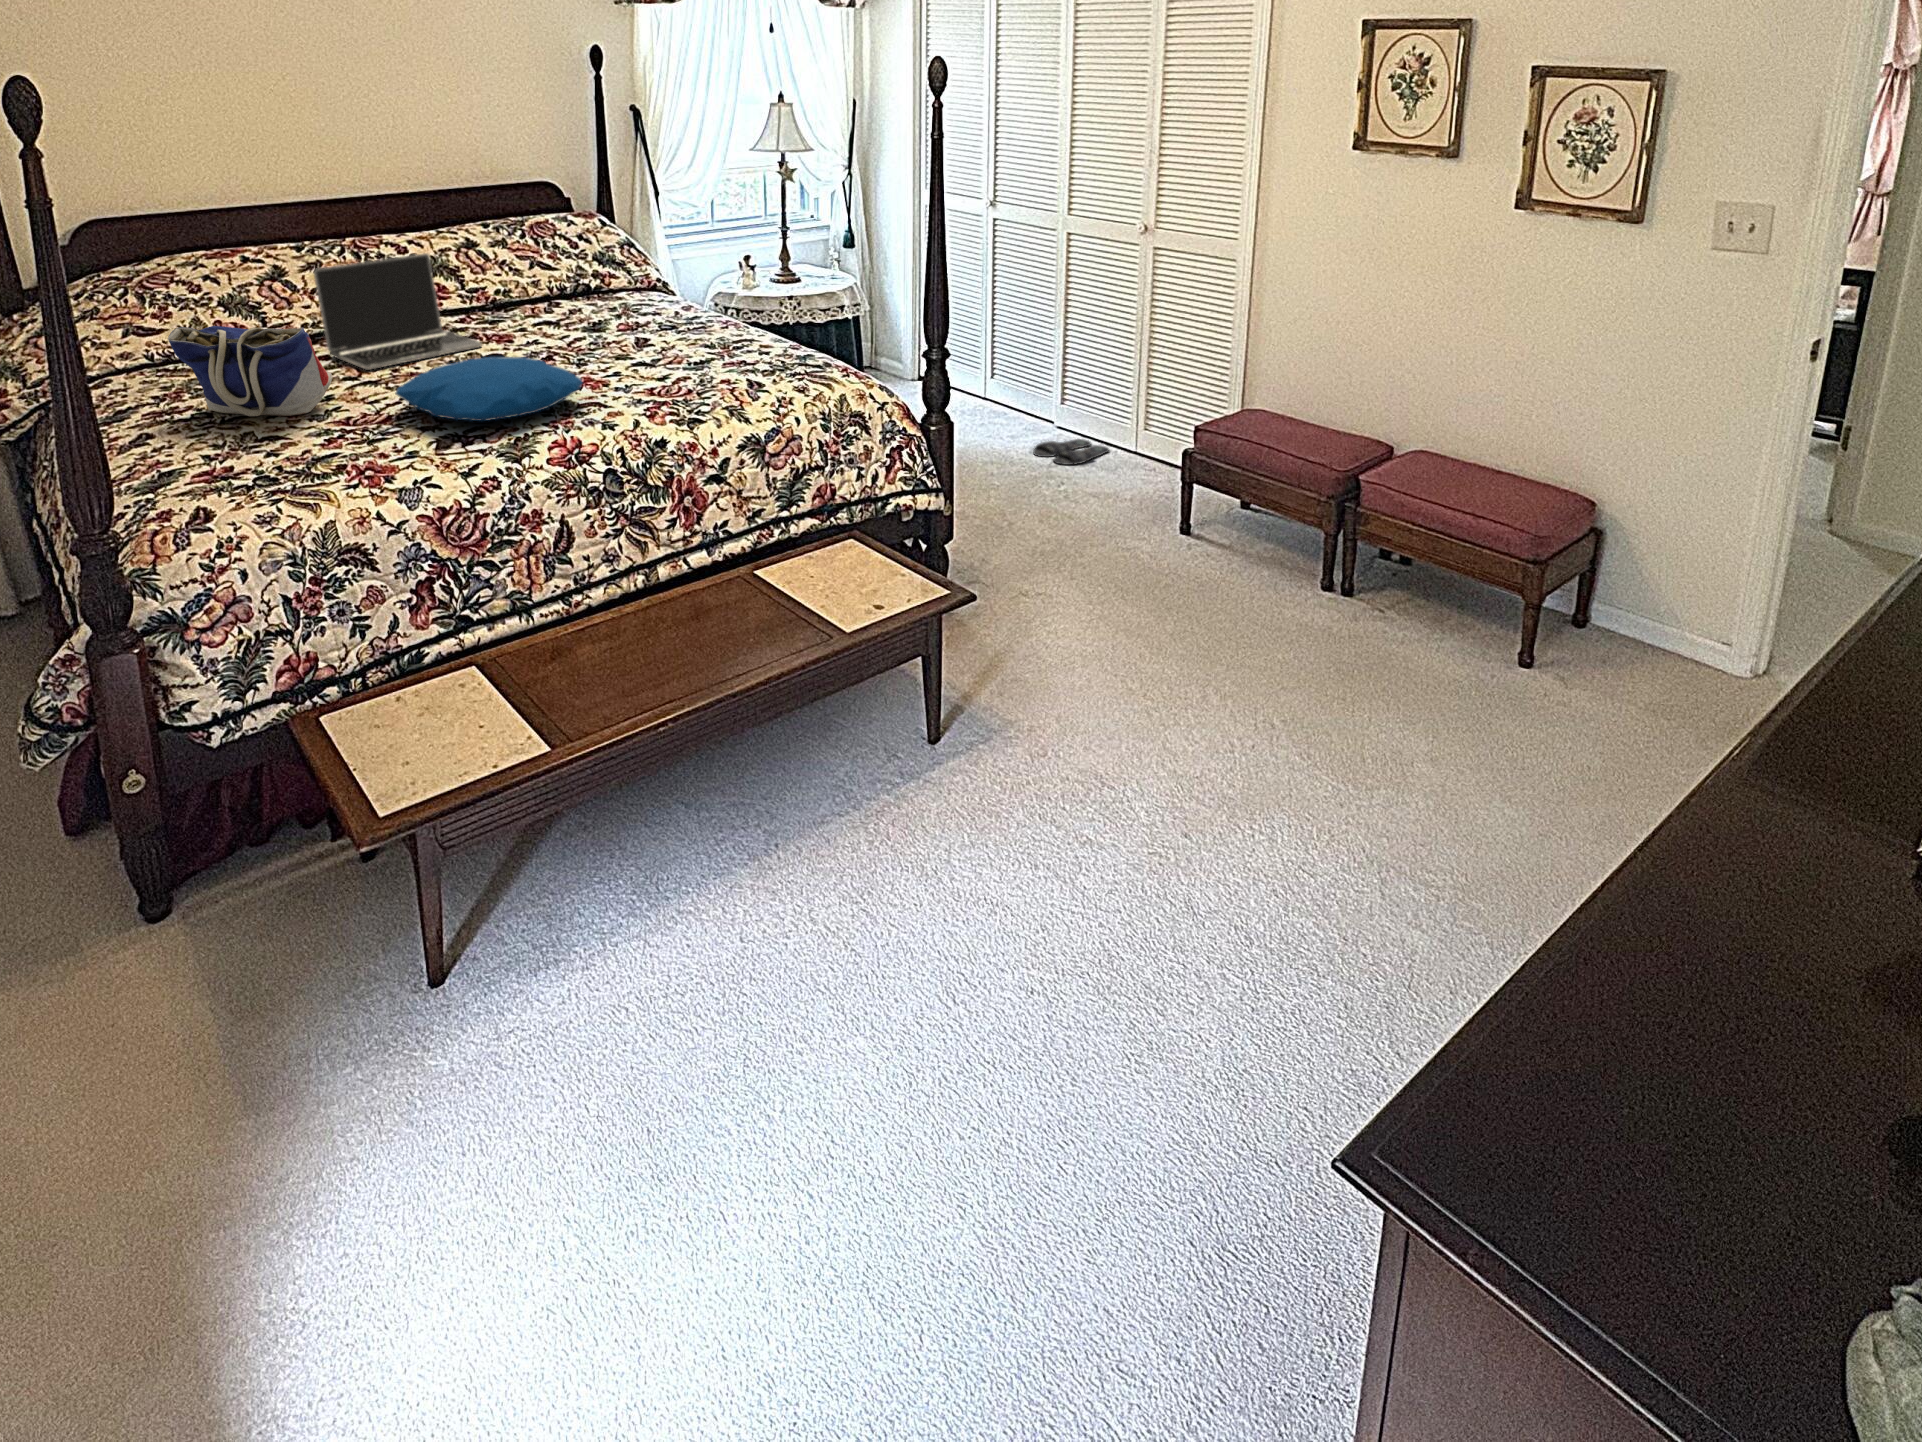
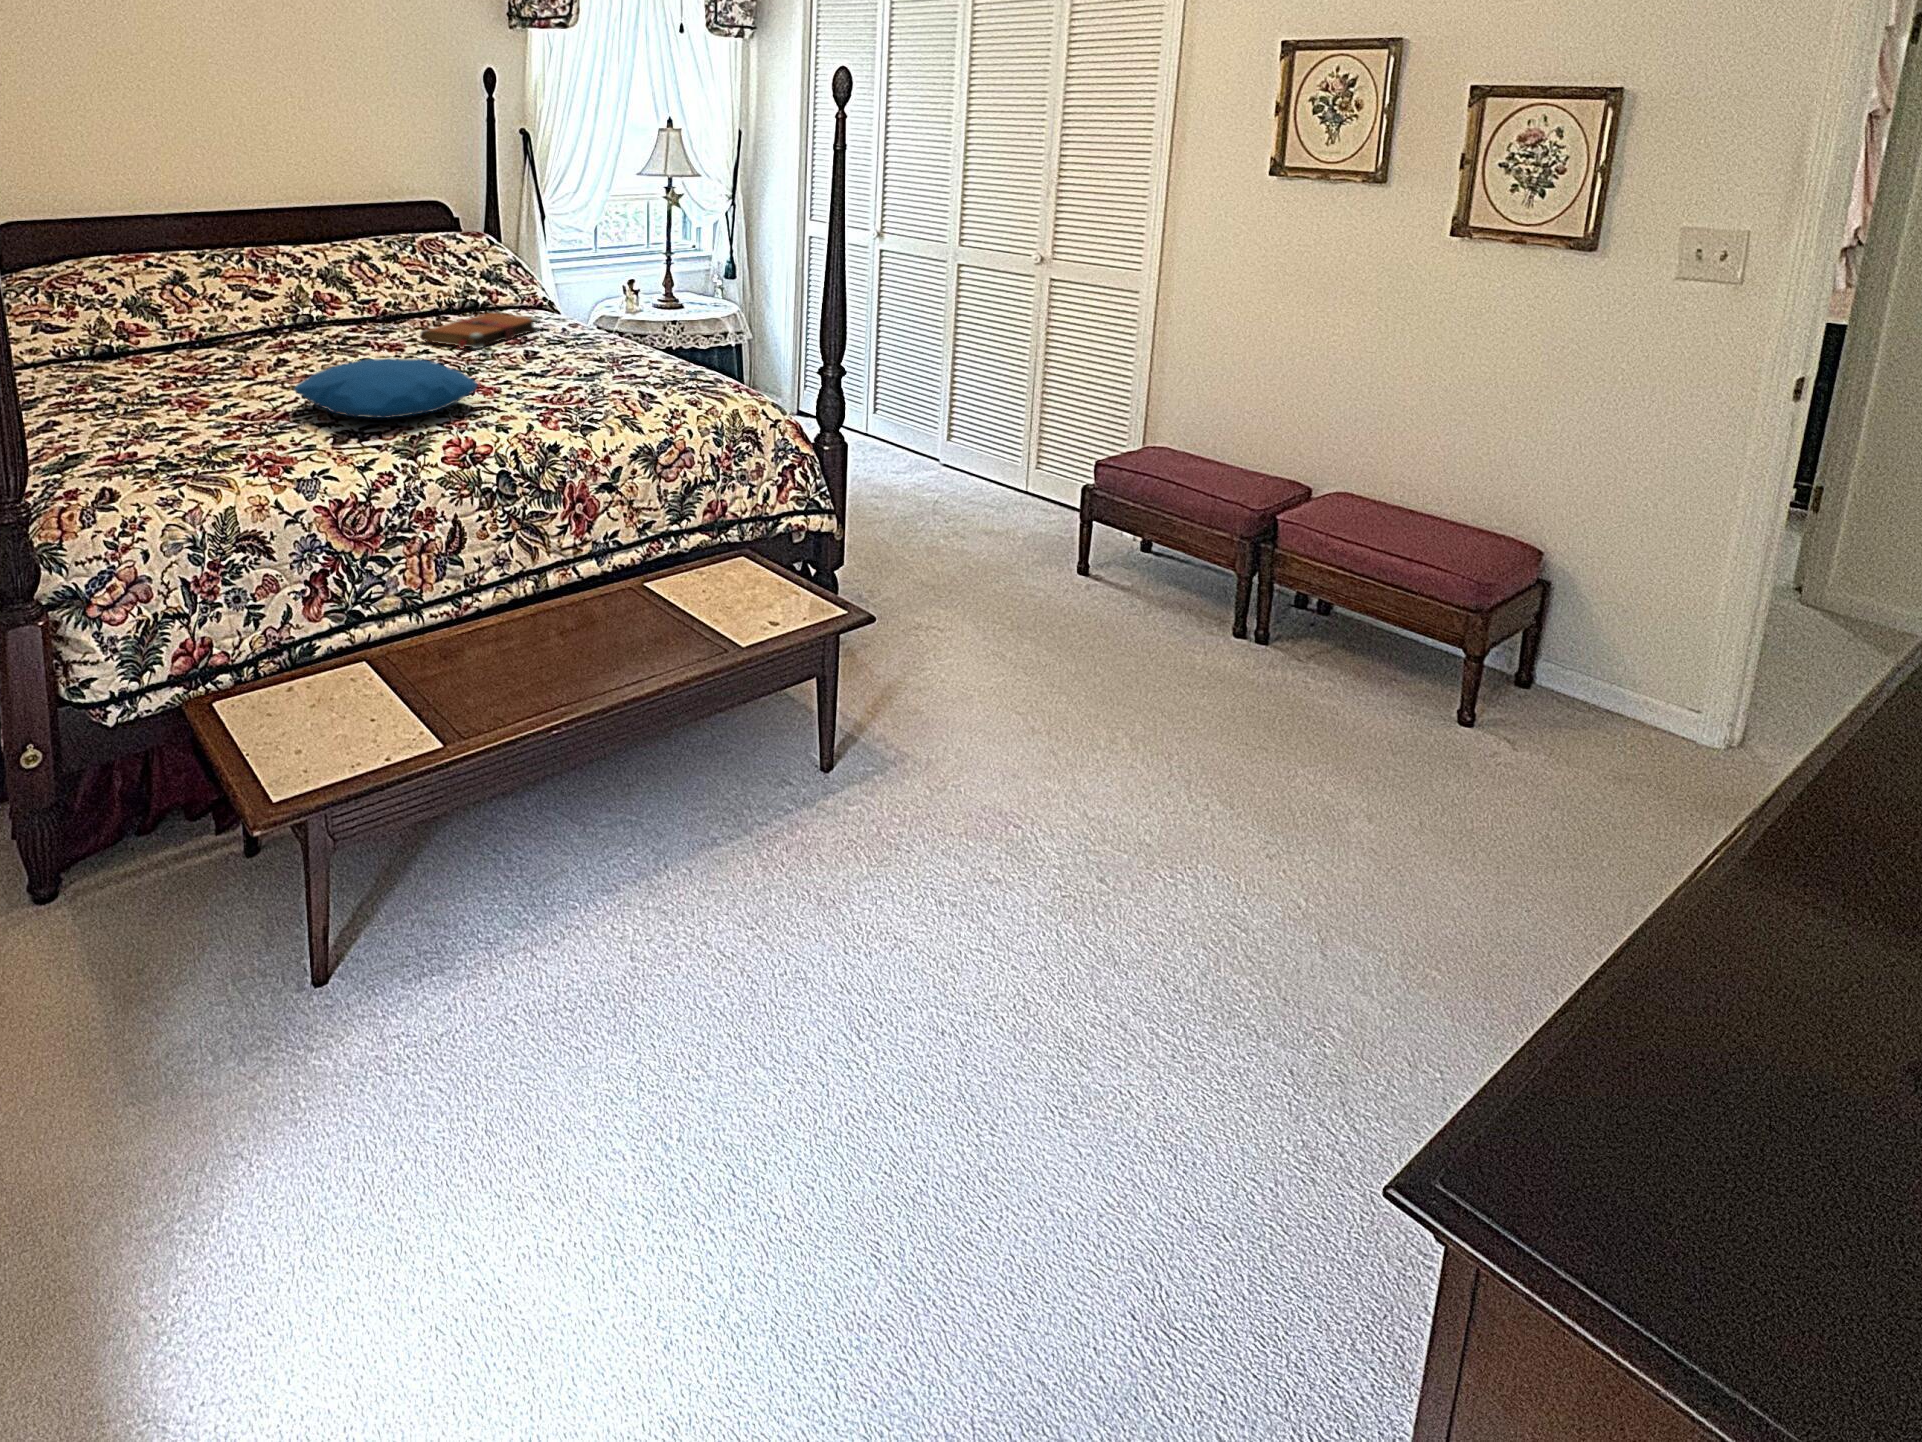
laptop: present [314,253,482,370] -> none [217,262,376,371]
book: none [527,298,651,339] -> present [420,313,539,349]
tote bag: present [168,326,332,416] -> none [78,318,233,409]
slippers: present [1033,439,1109,465] -> none [917,475,995,499]

